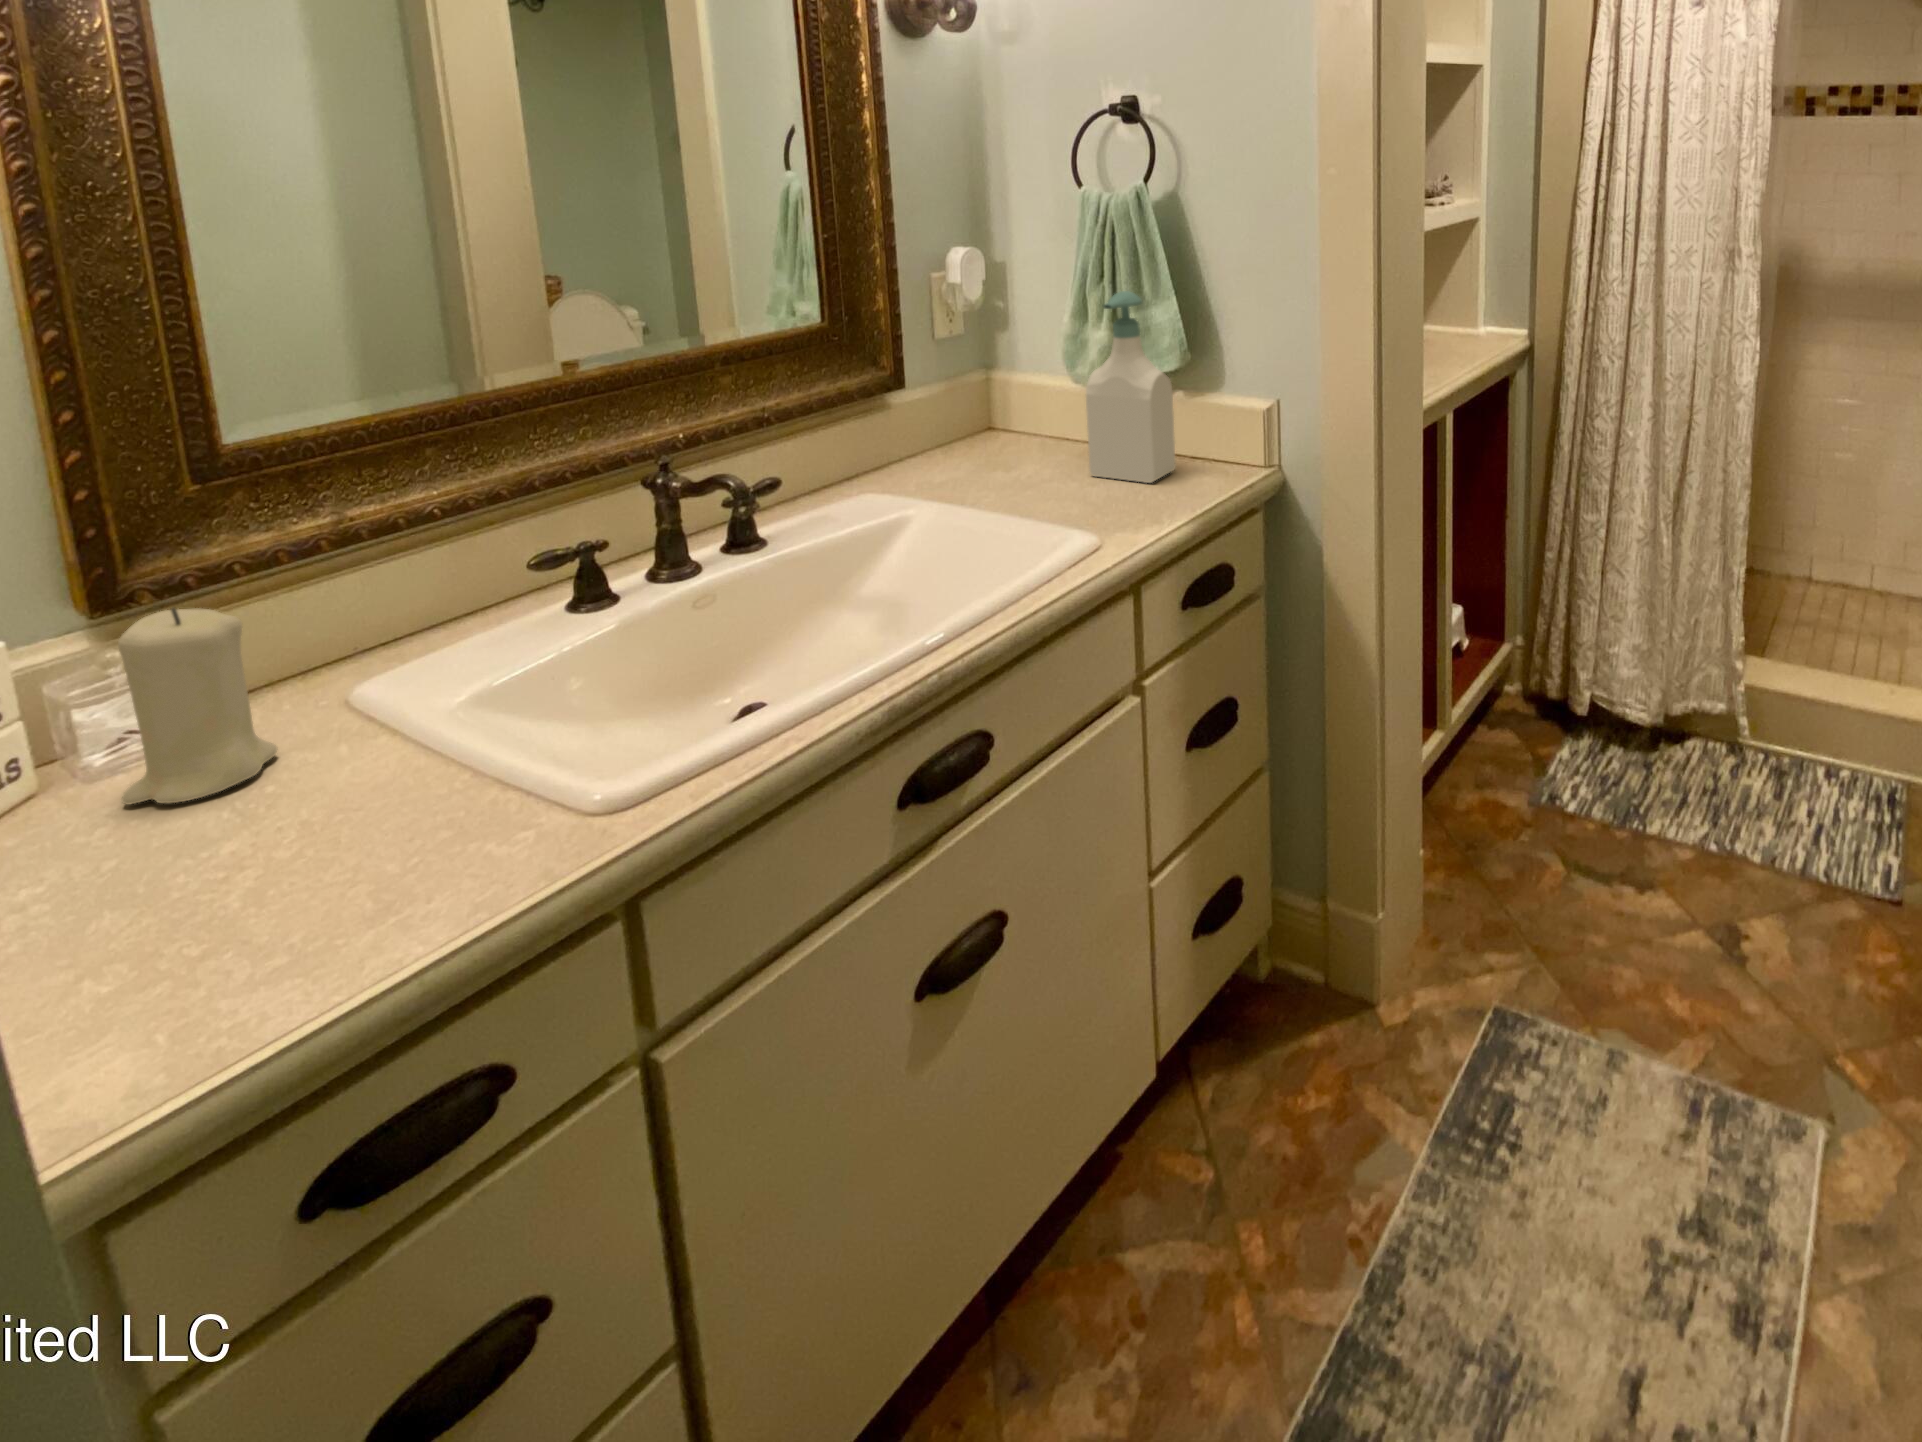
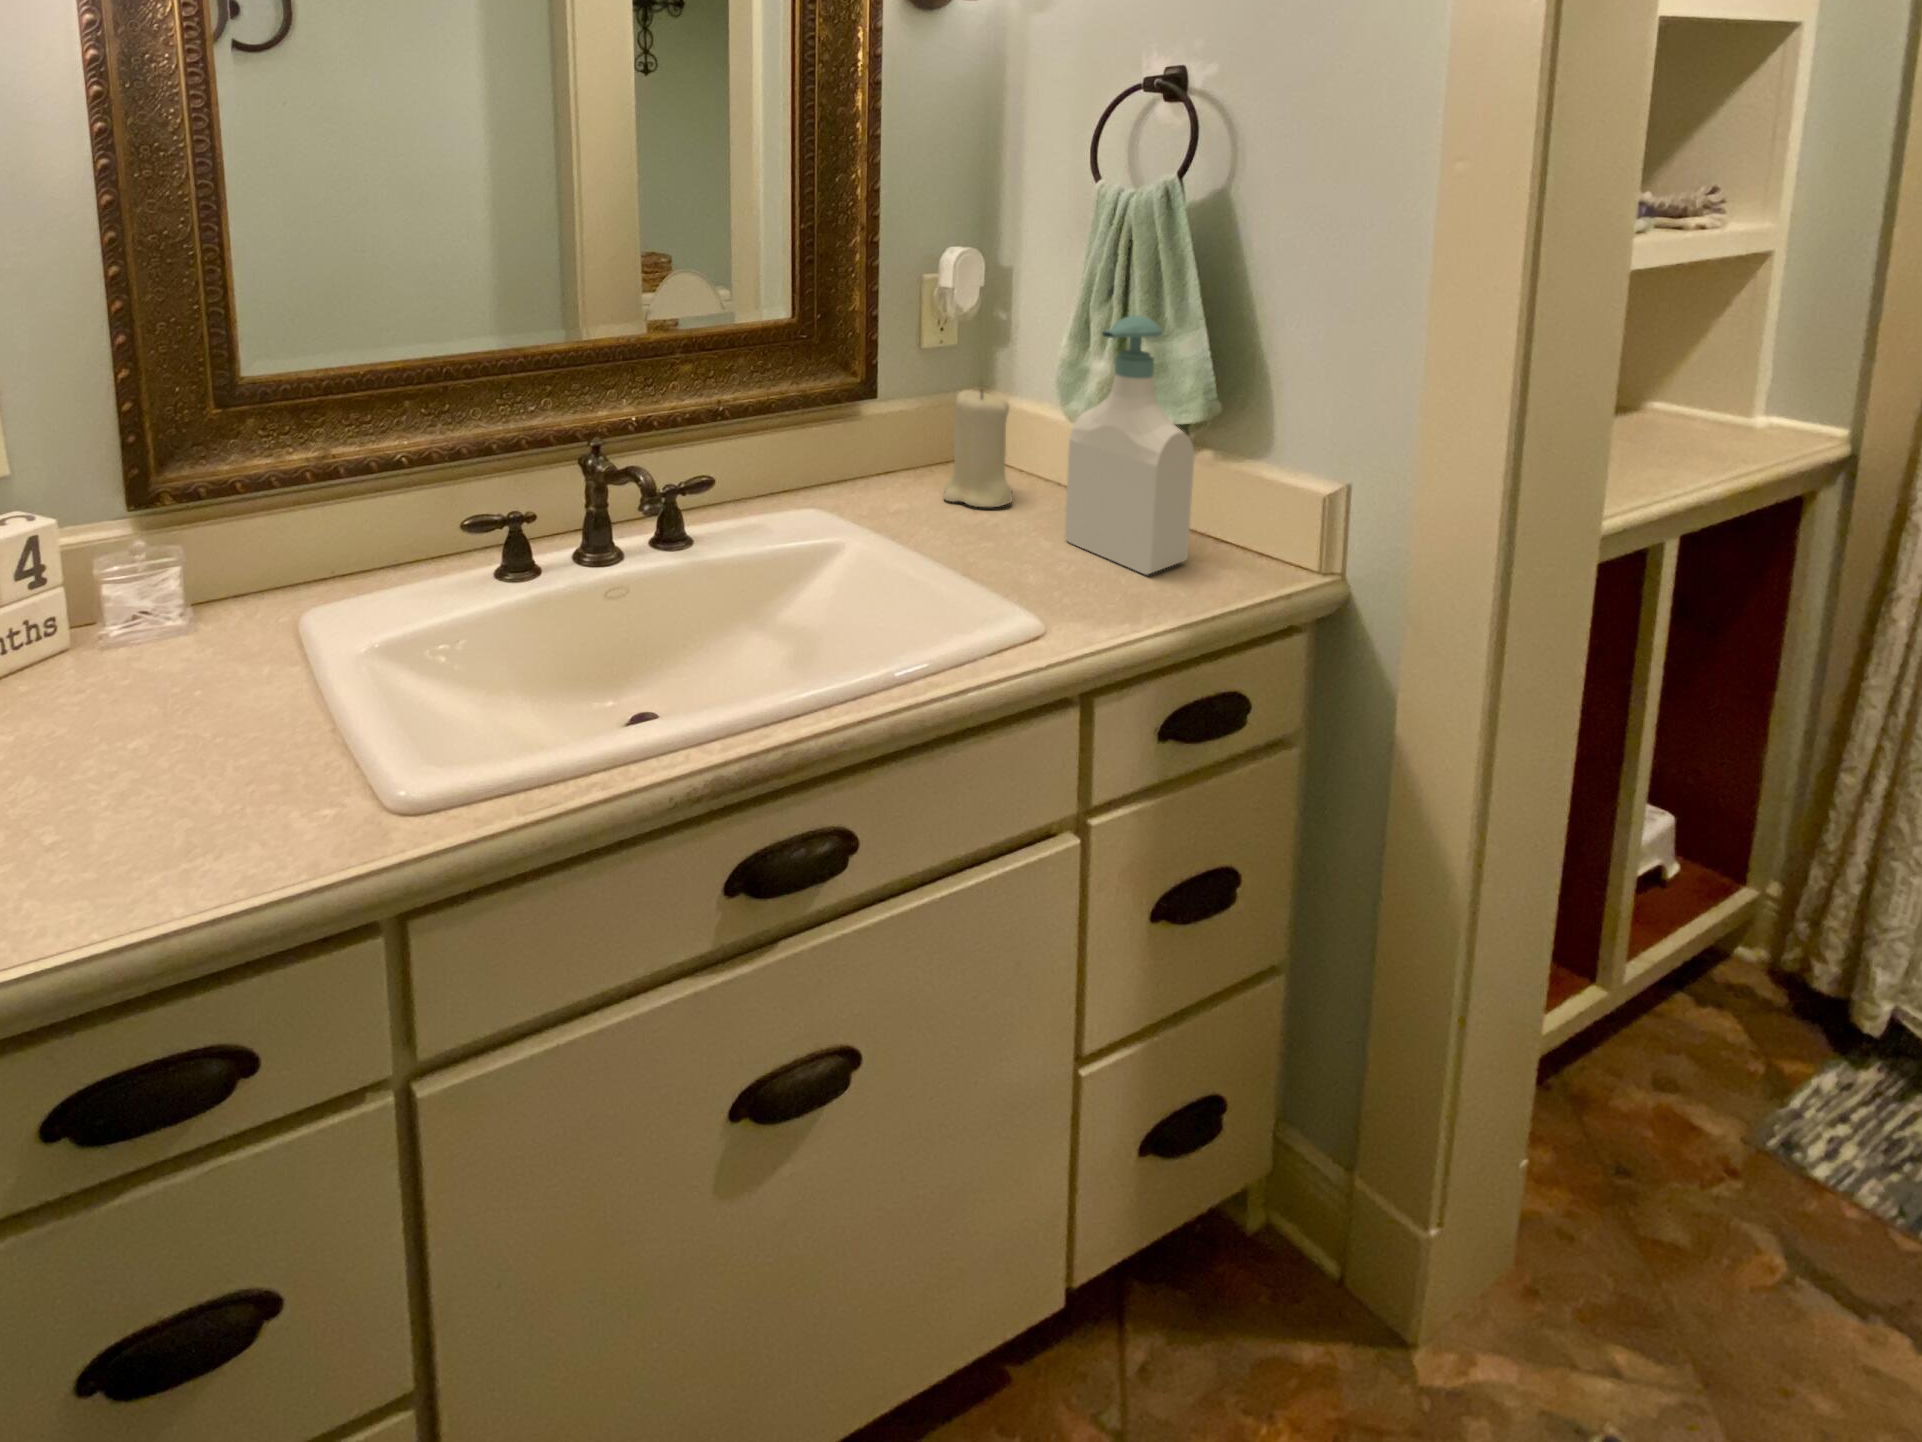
candle: present [118,608,277,805] -> present [944,390,1012,507]

